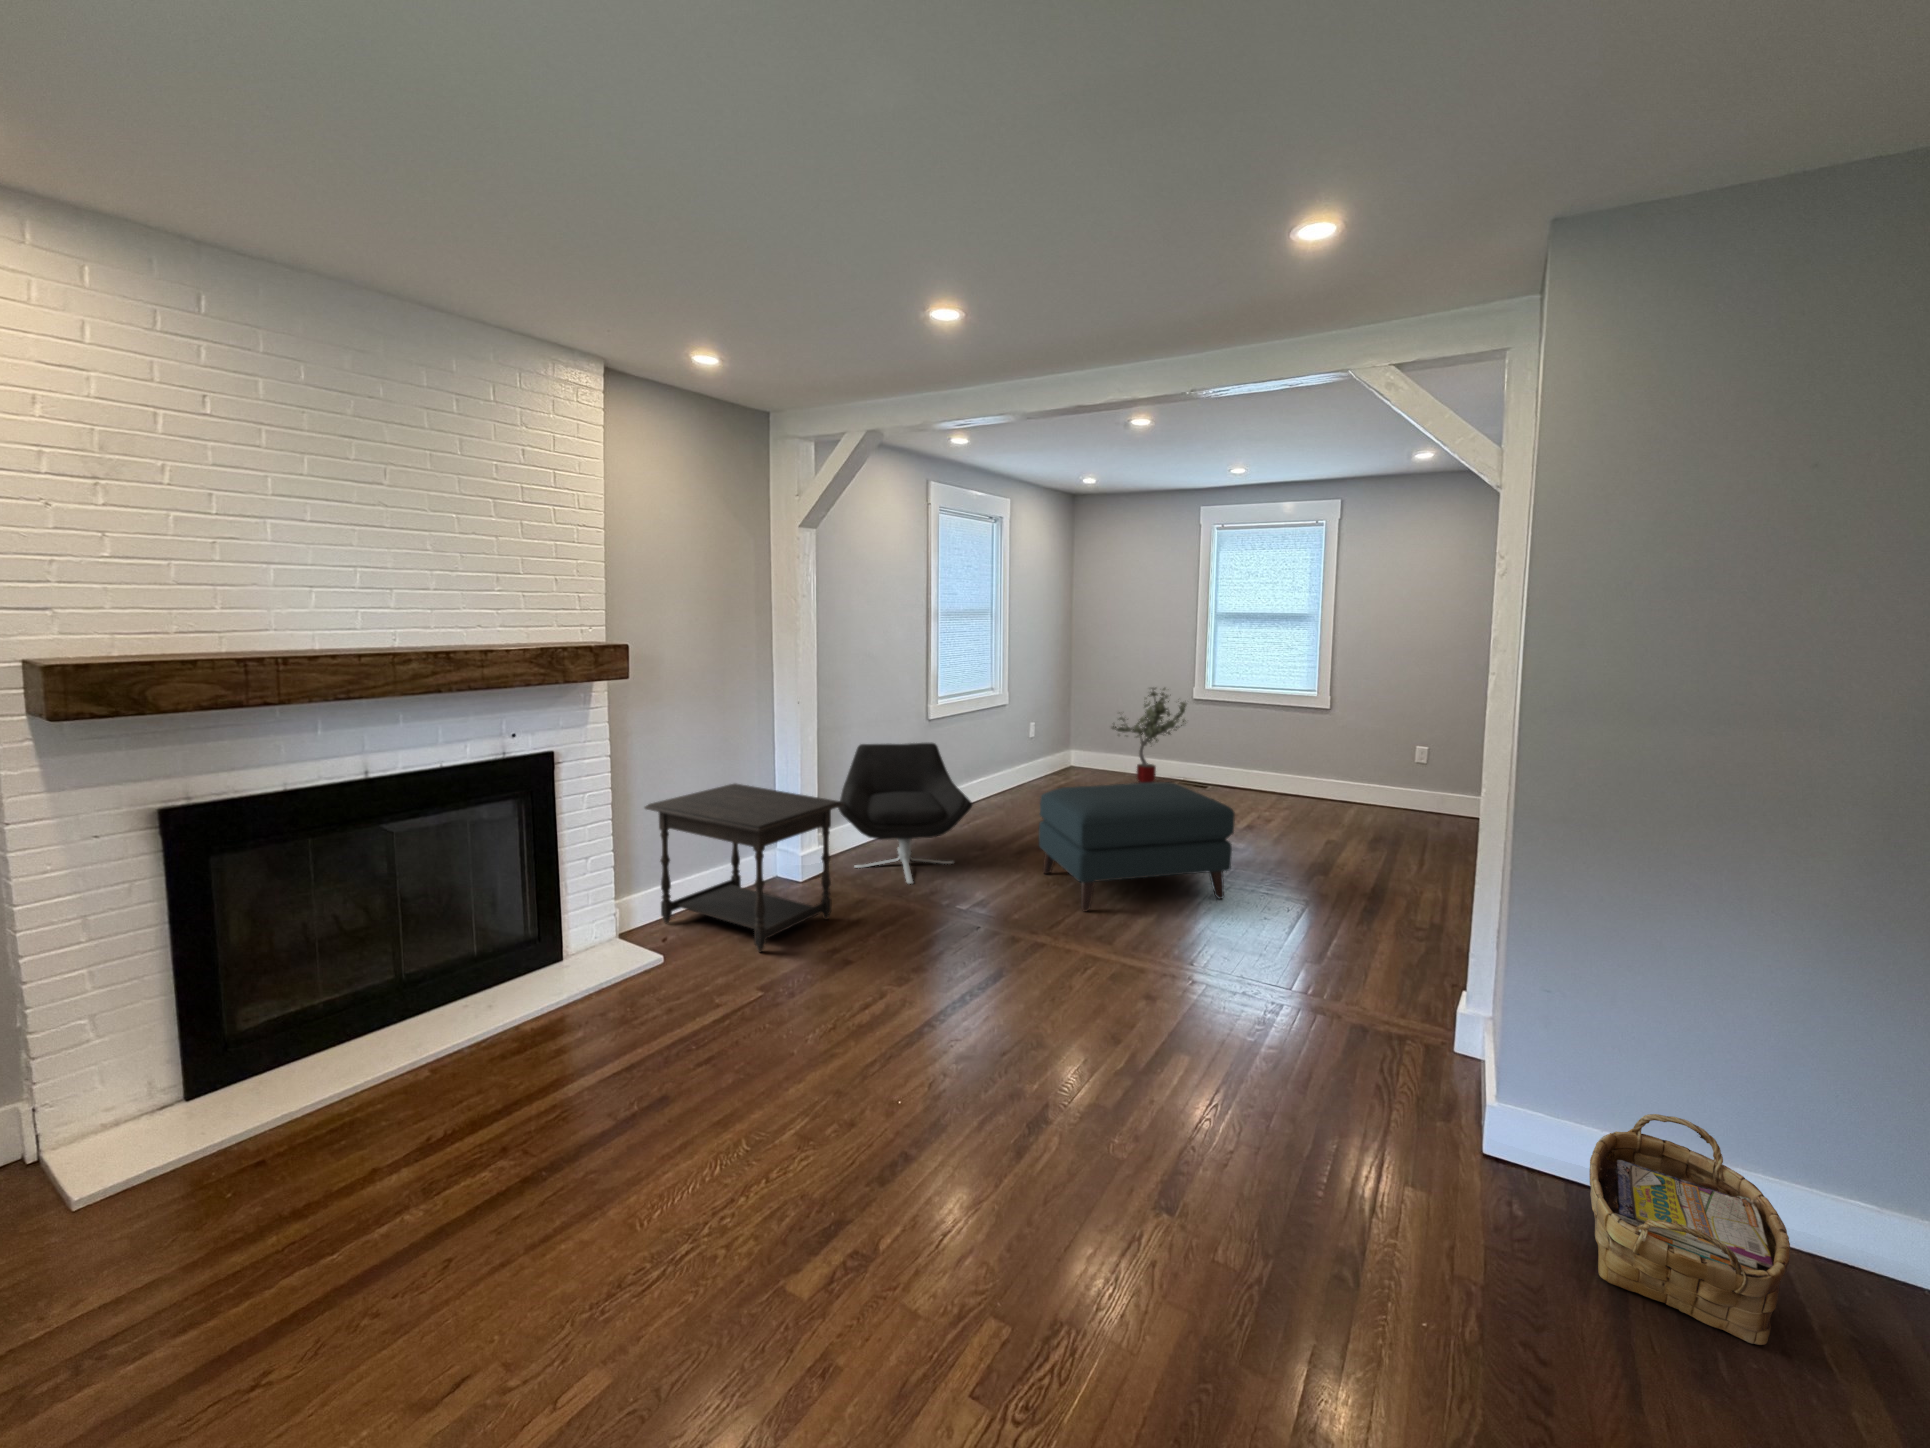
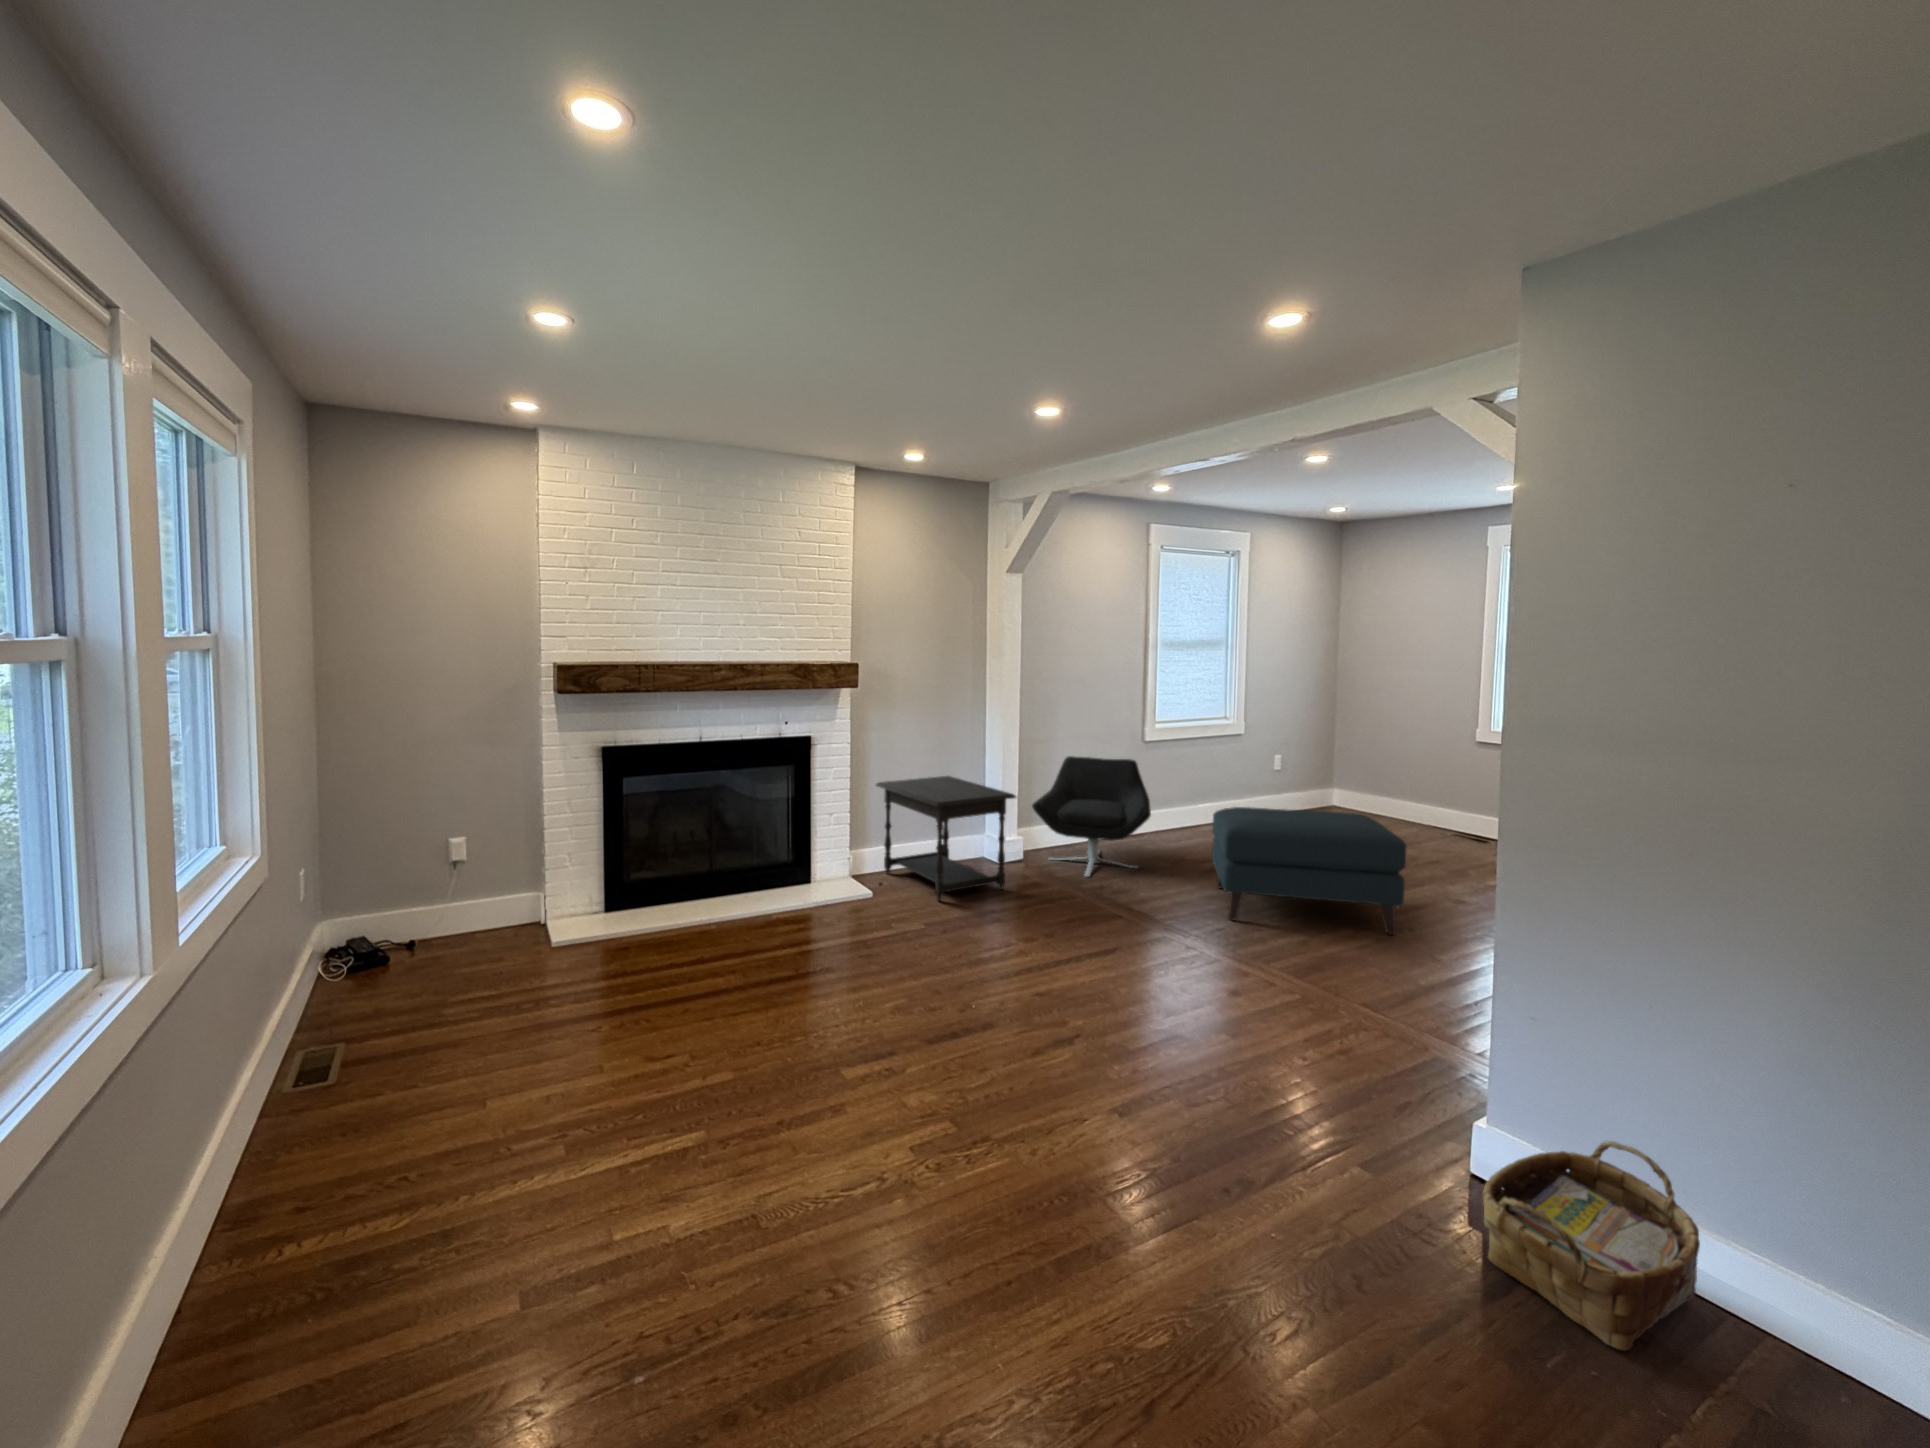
potted tree: present [1112,688,1187,783] -> none [1369,724,1461,830]

